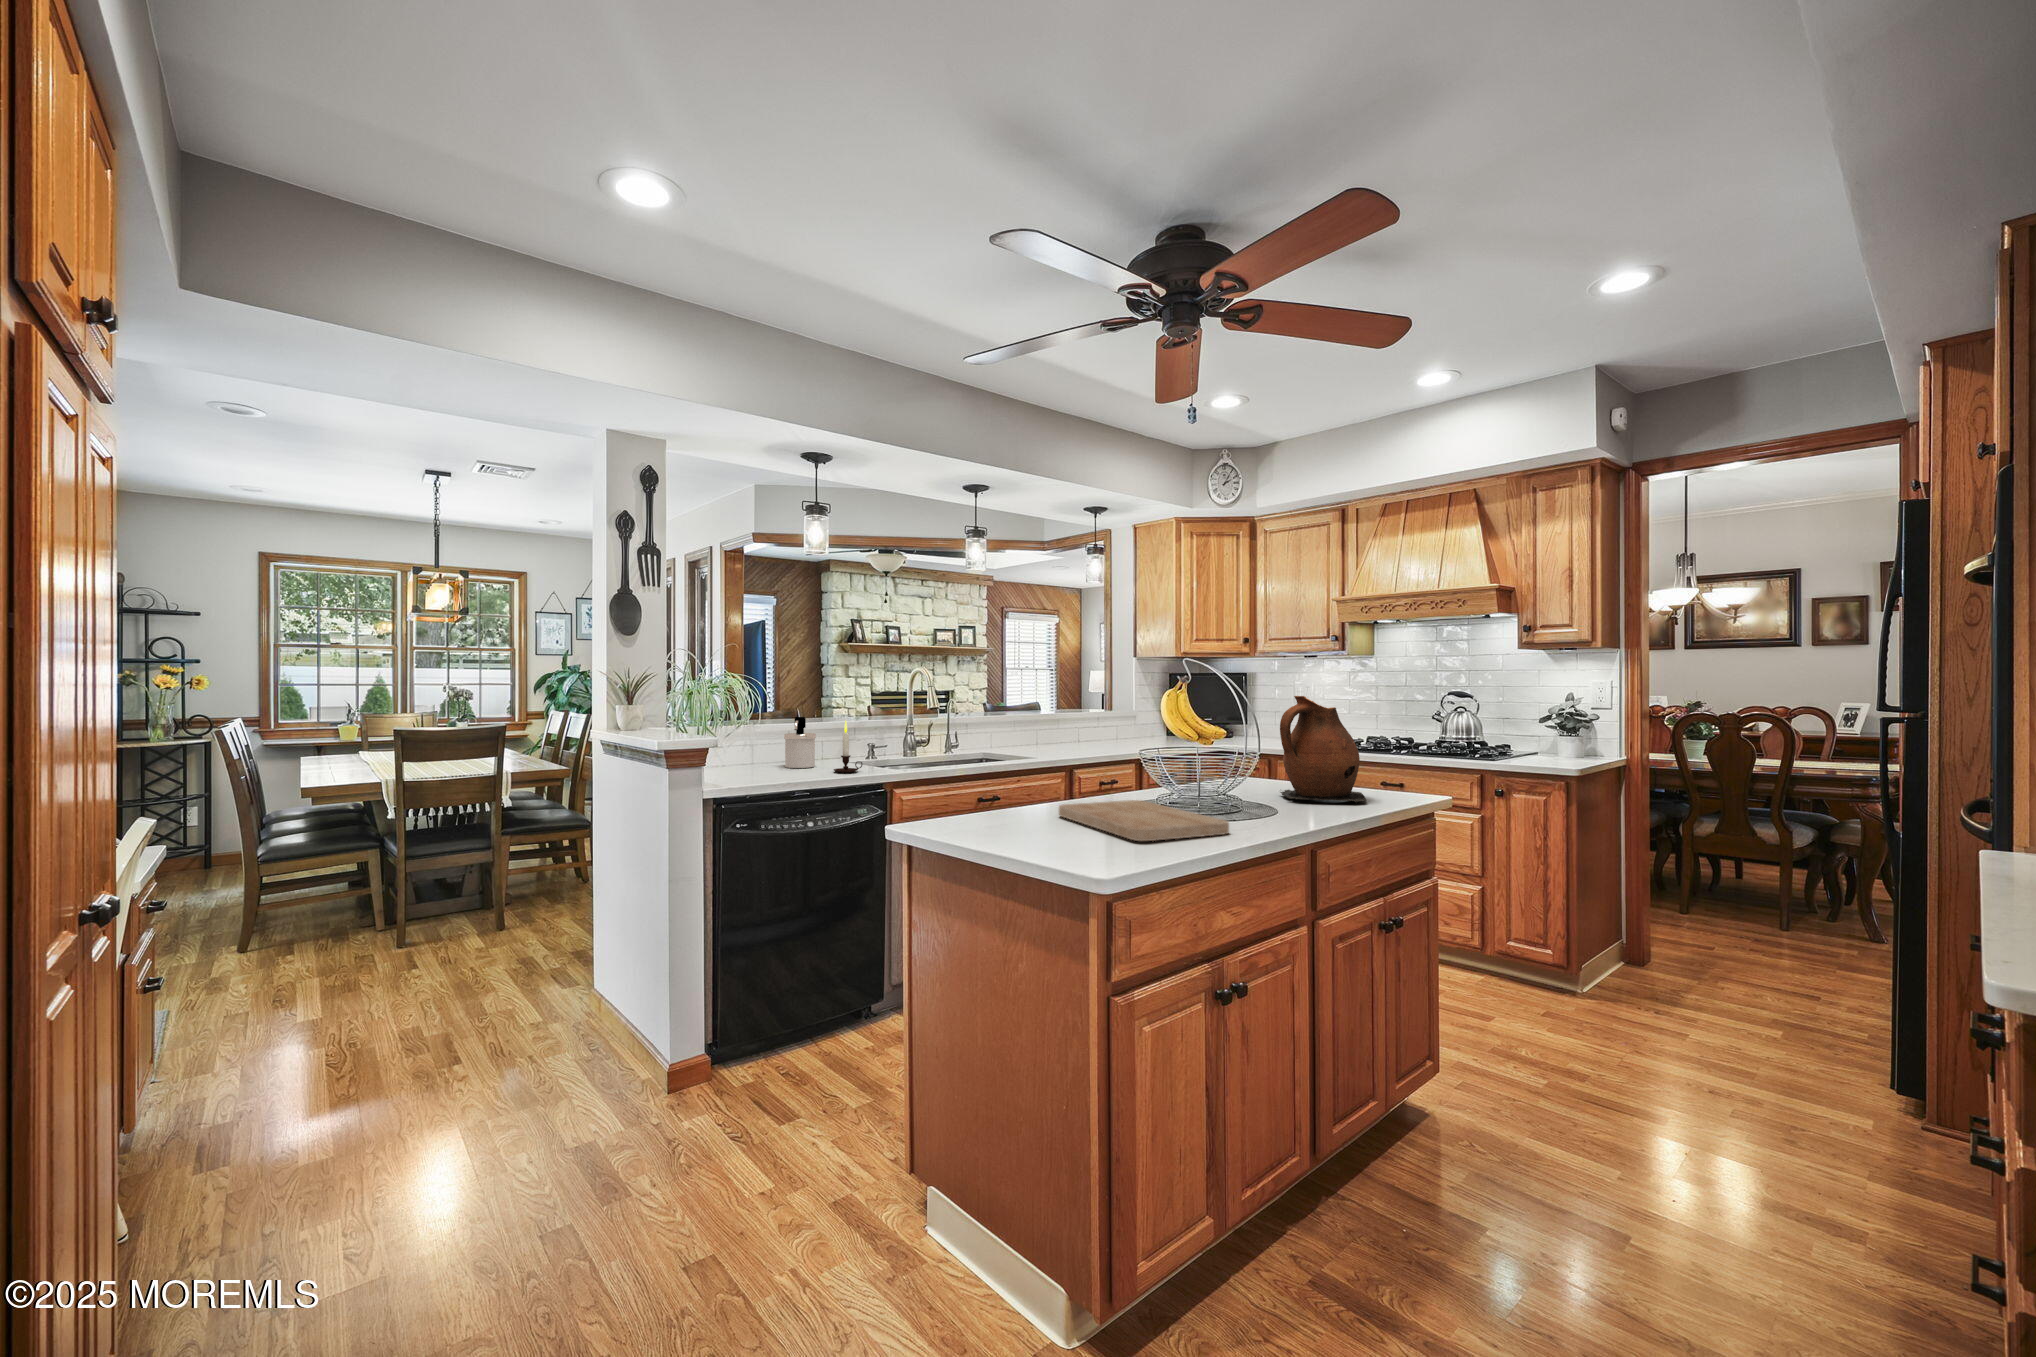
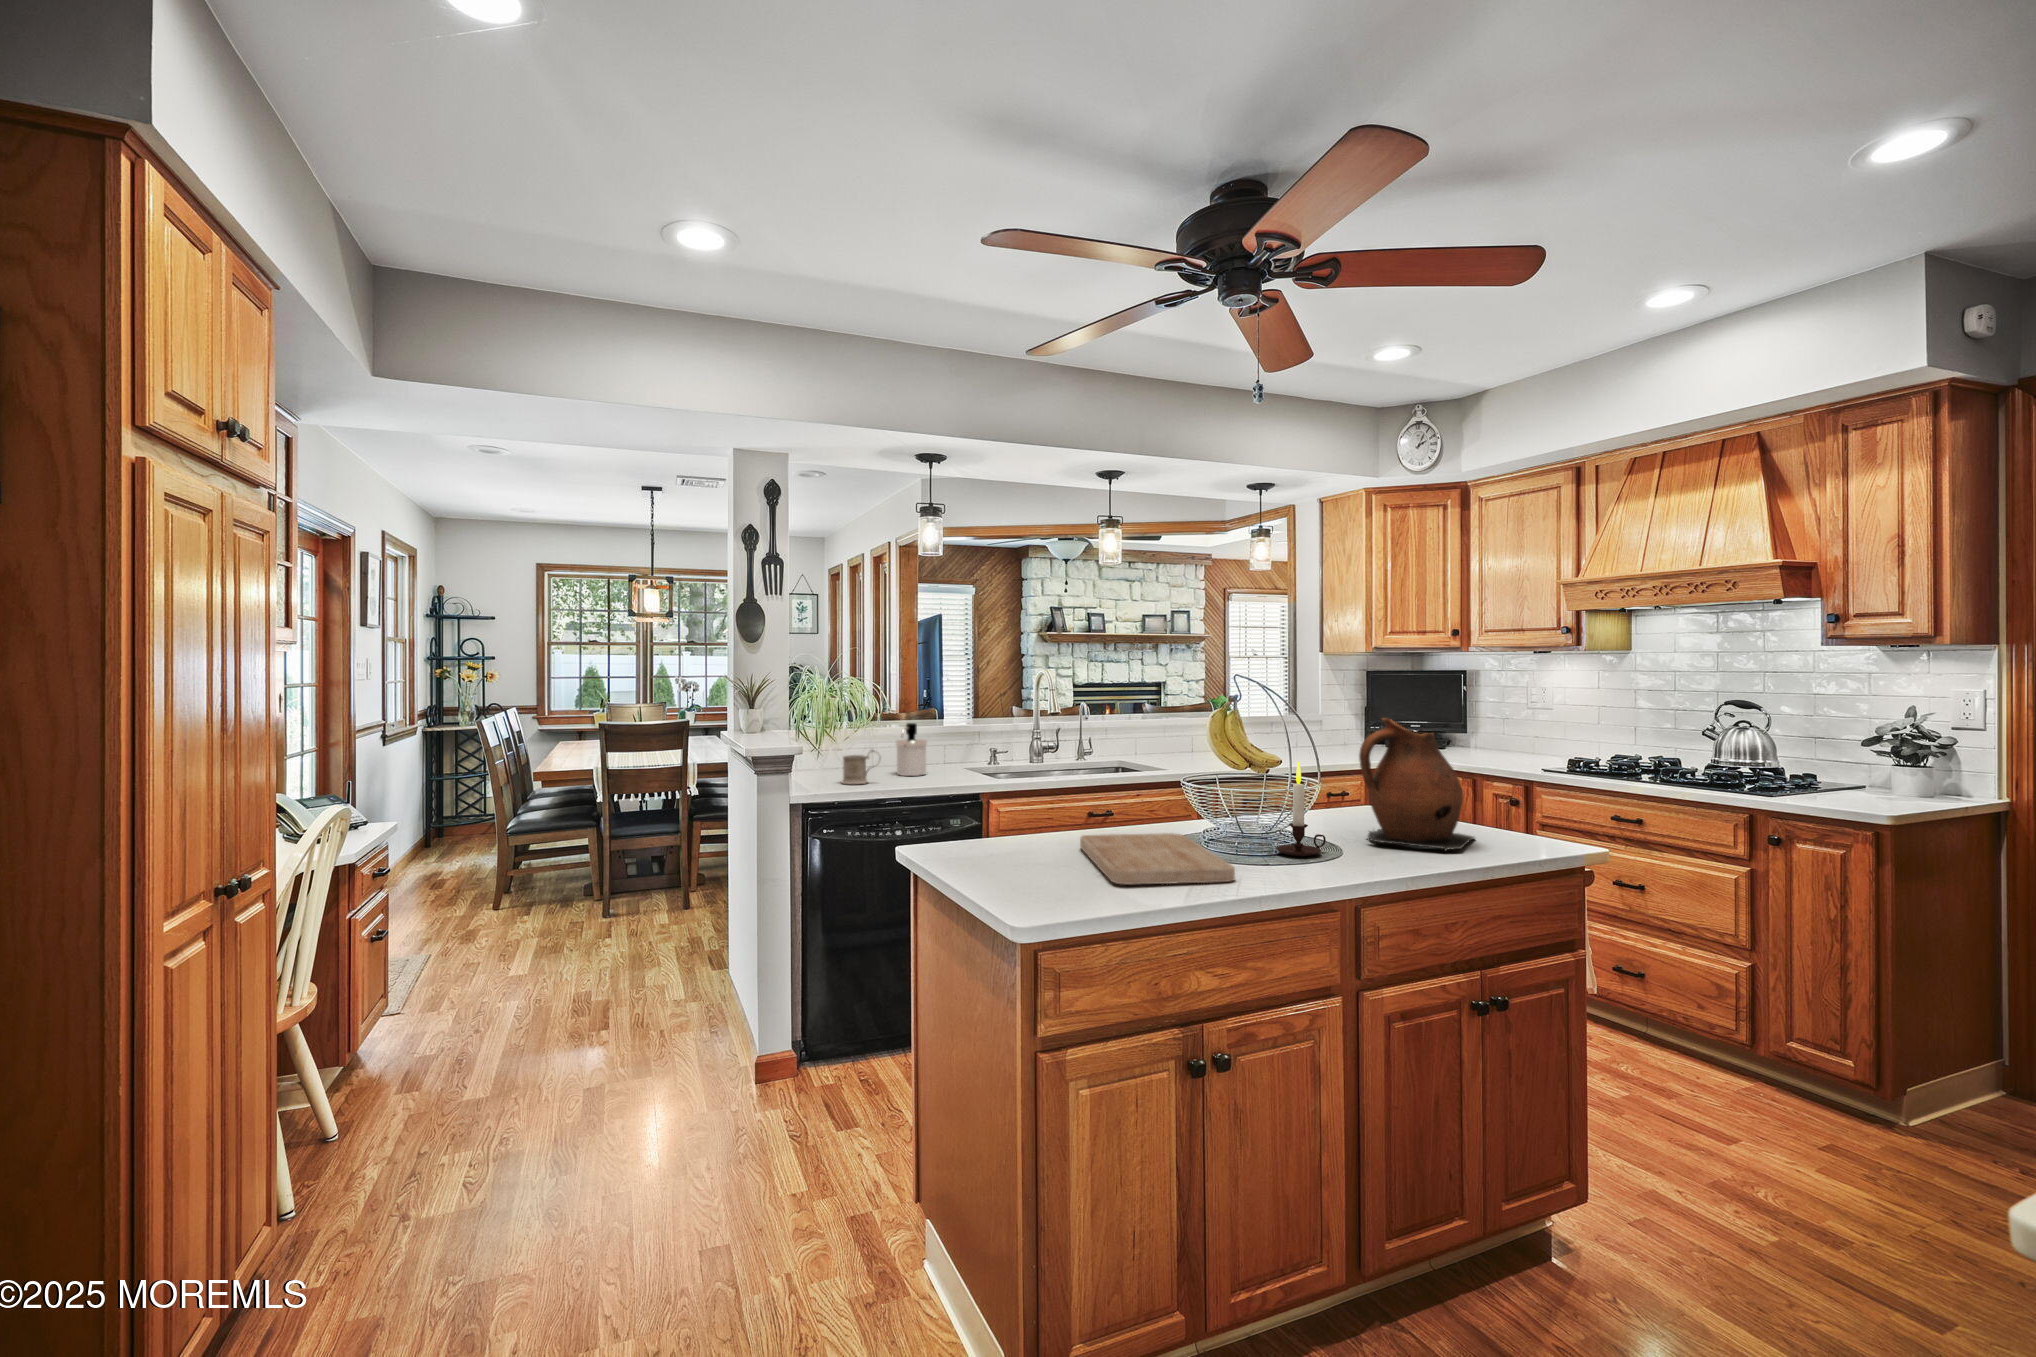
candle: present [834,721,862,773] -> present [1276,762,1326,856]
mug: none [738,742,779,777] -> present [842,750,877,784]

